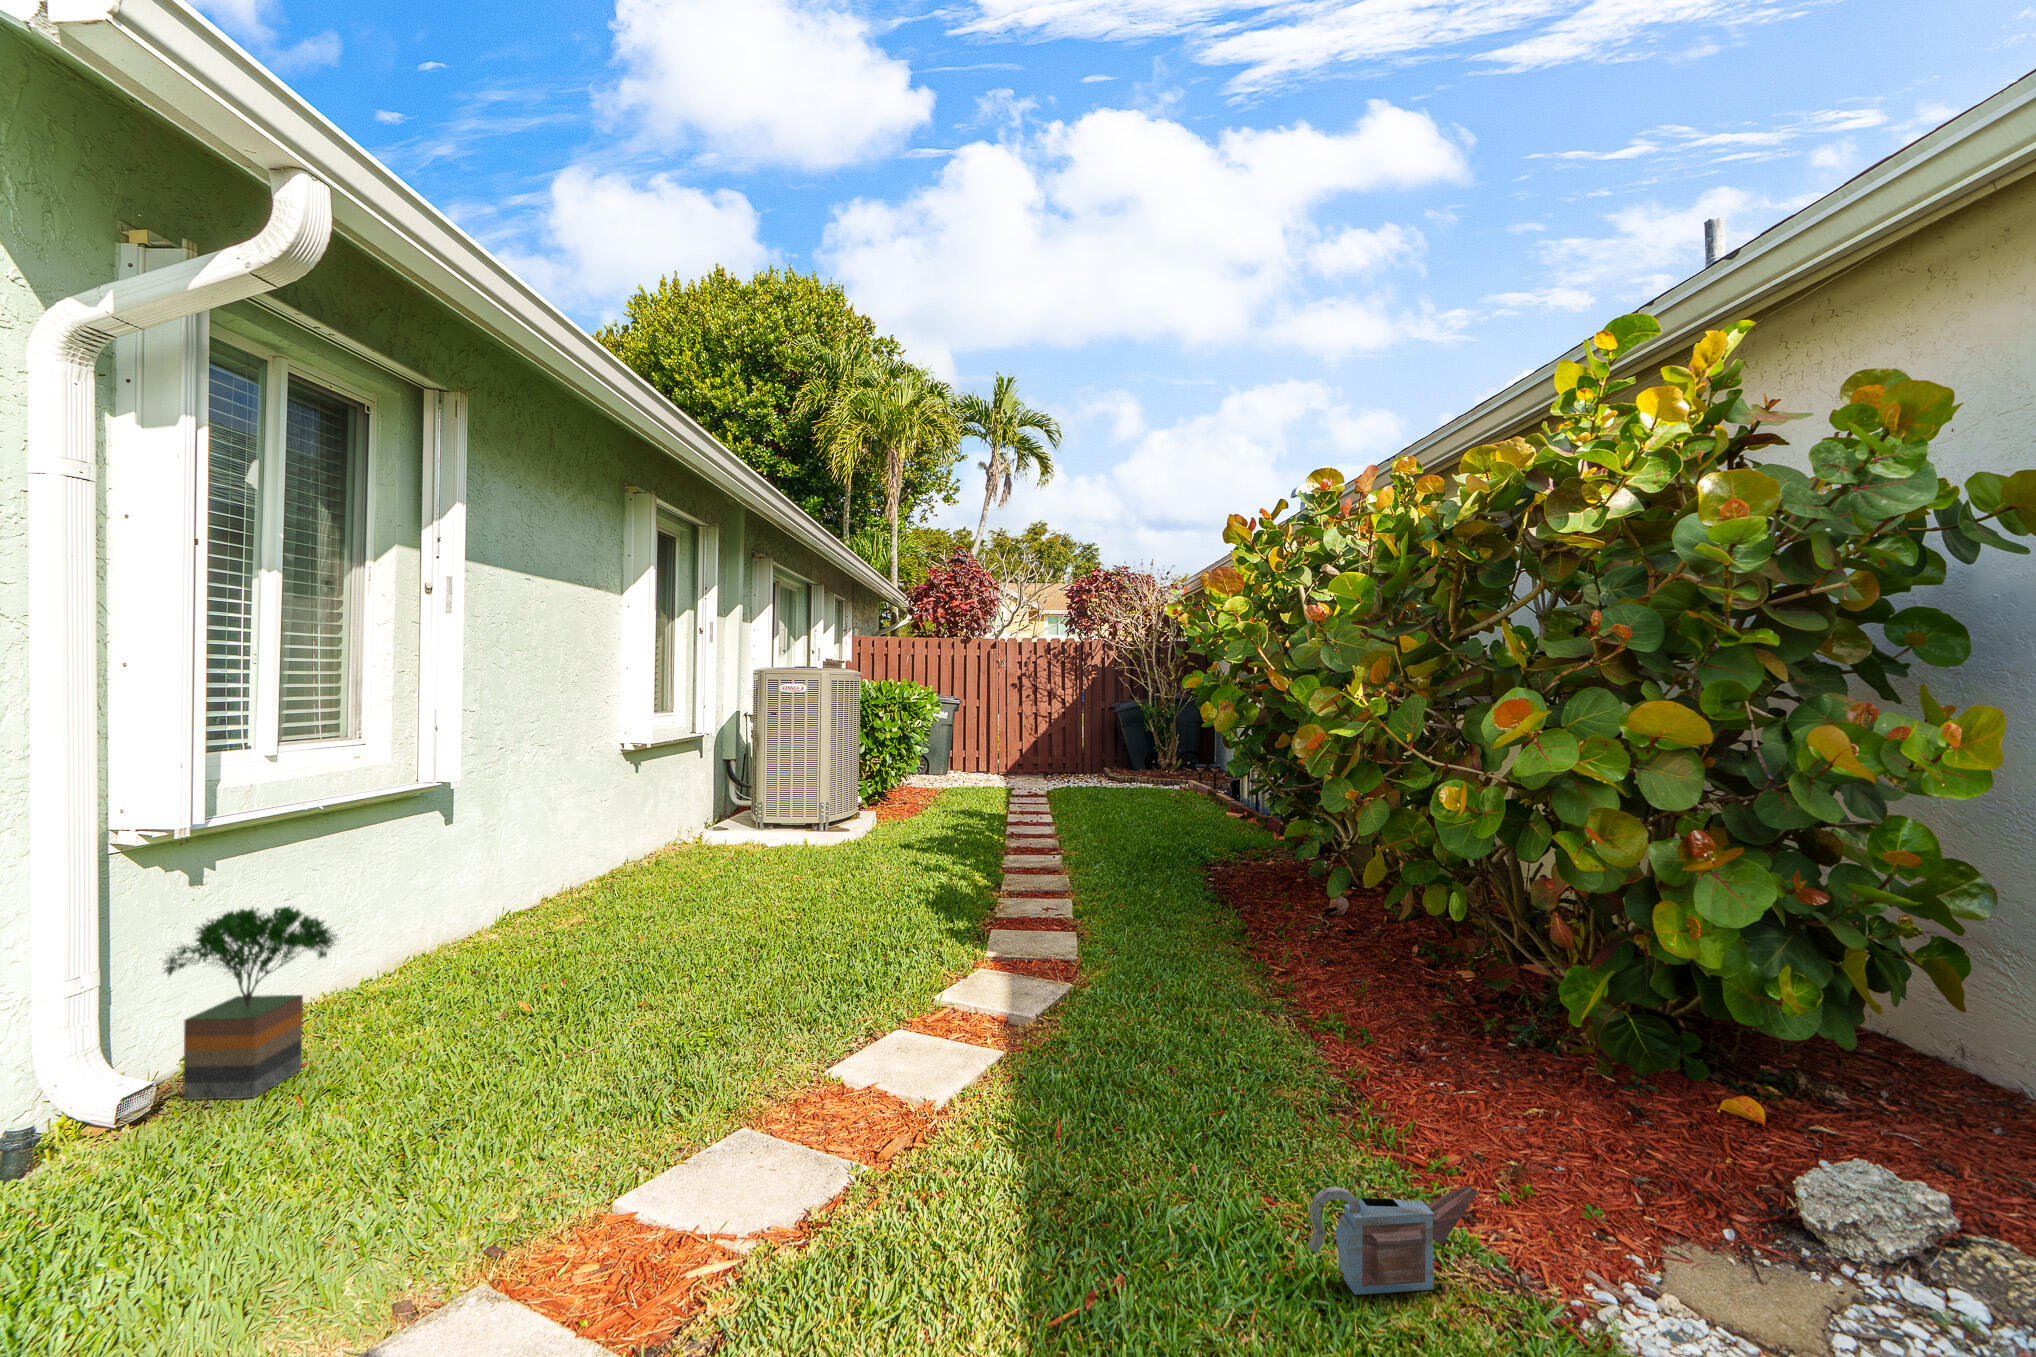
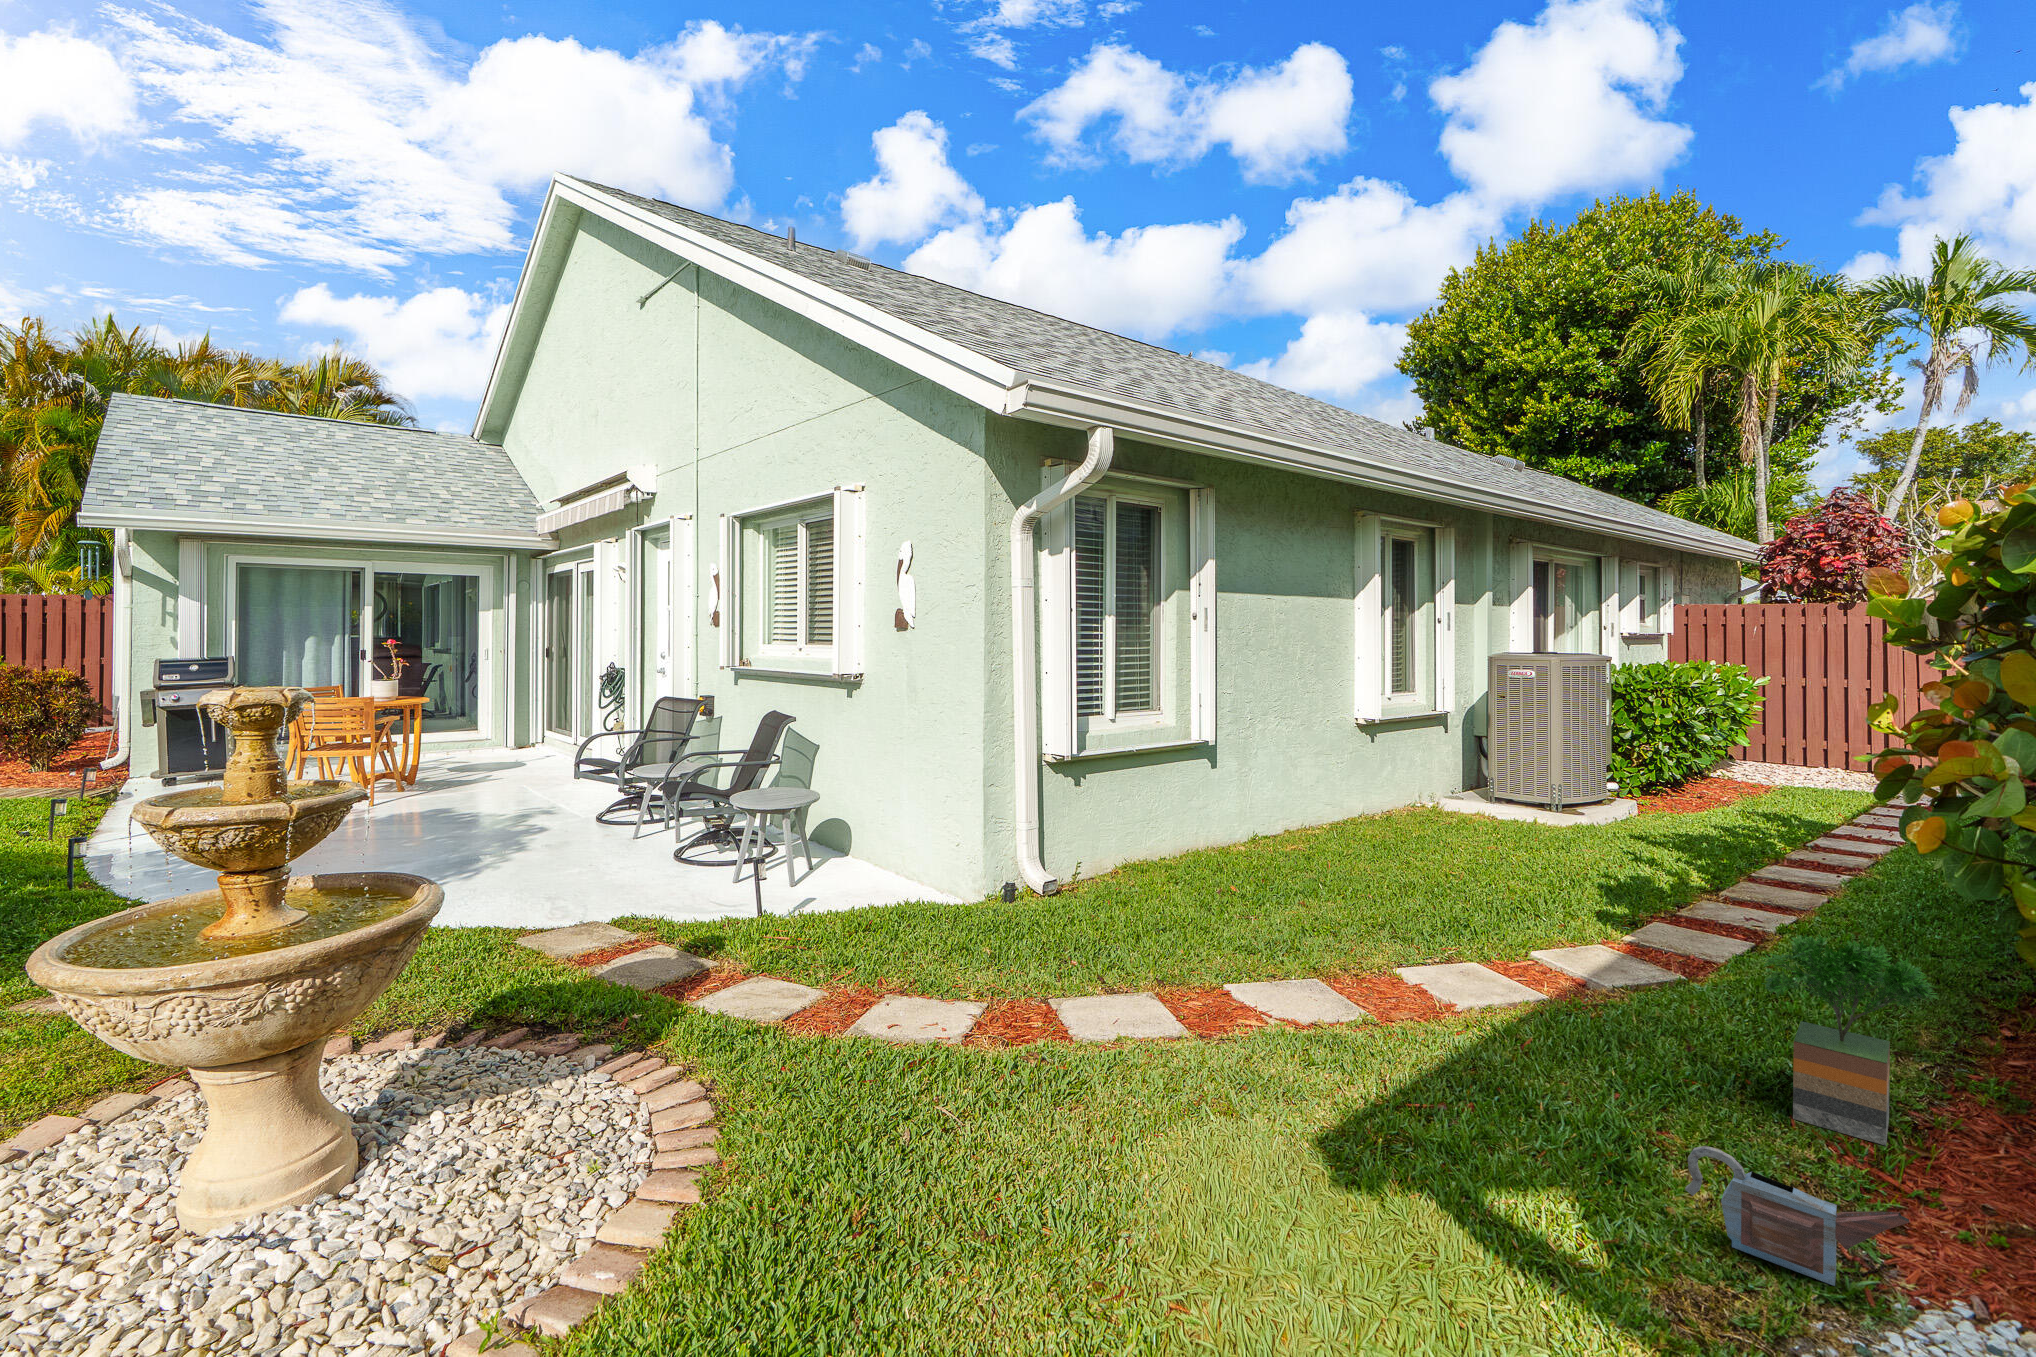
potted tree: present [164,906,338,1100] -> present [1763,934,1938,1146]

